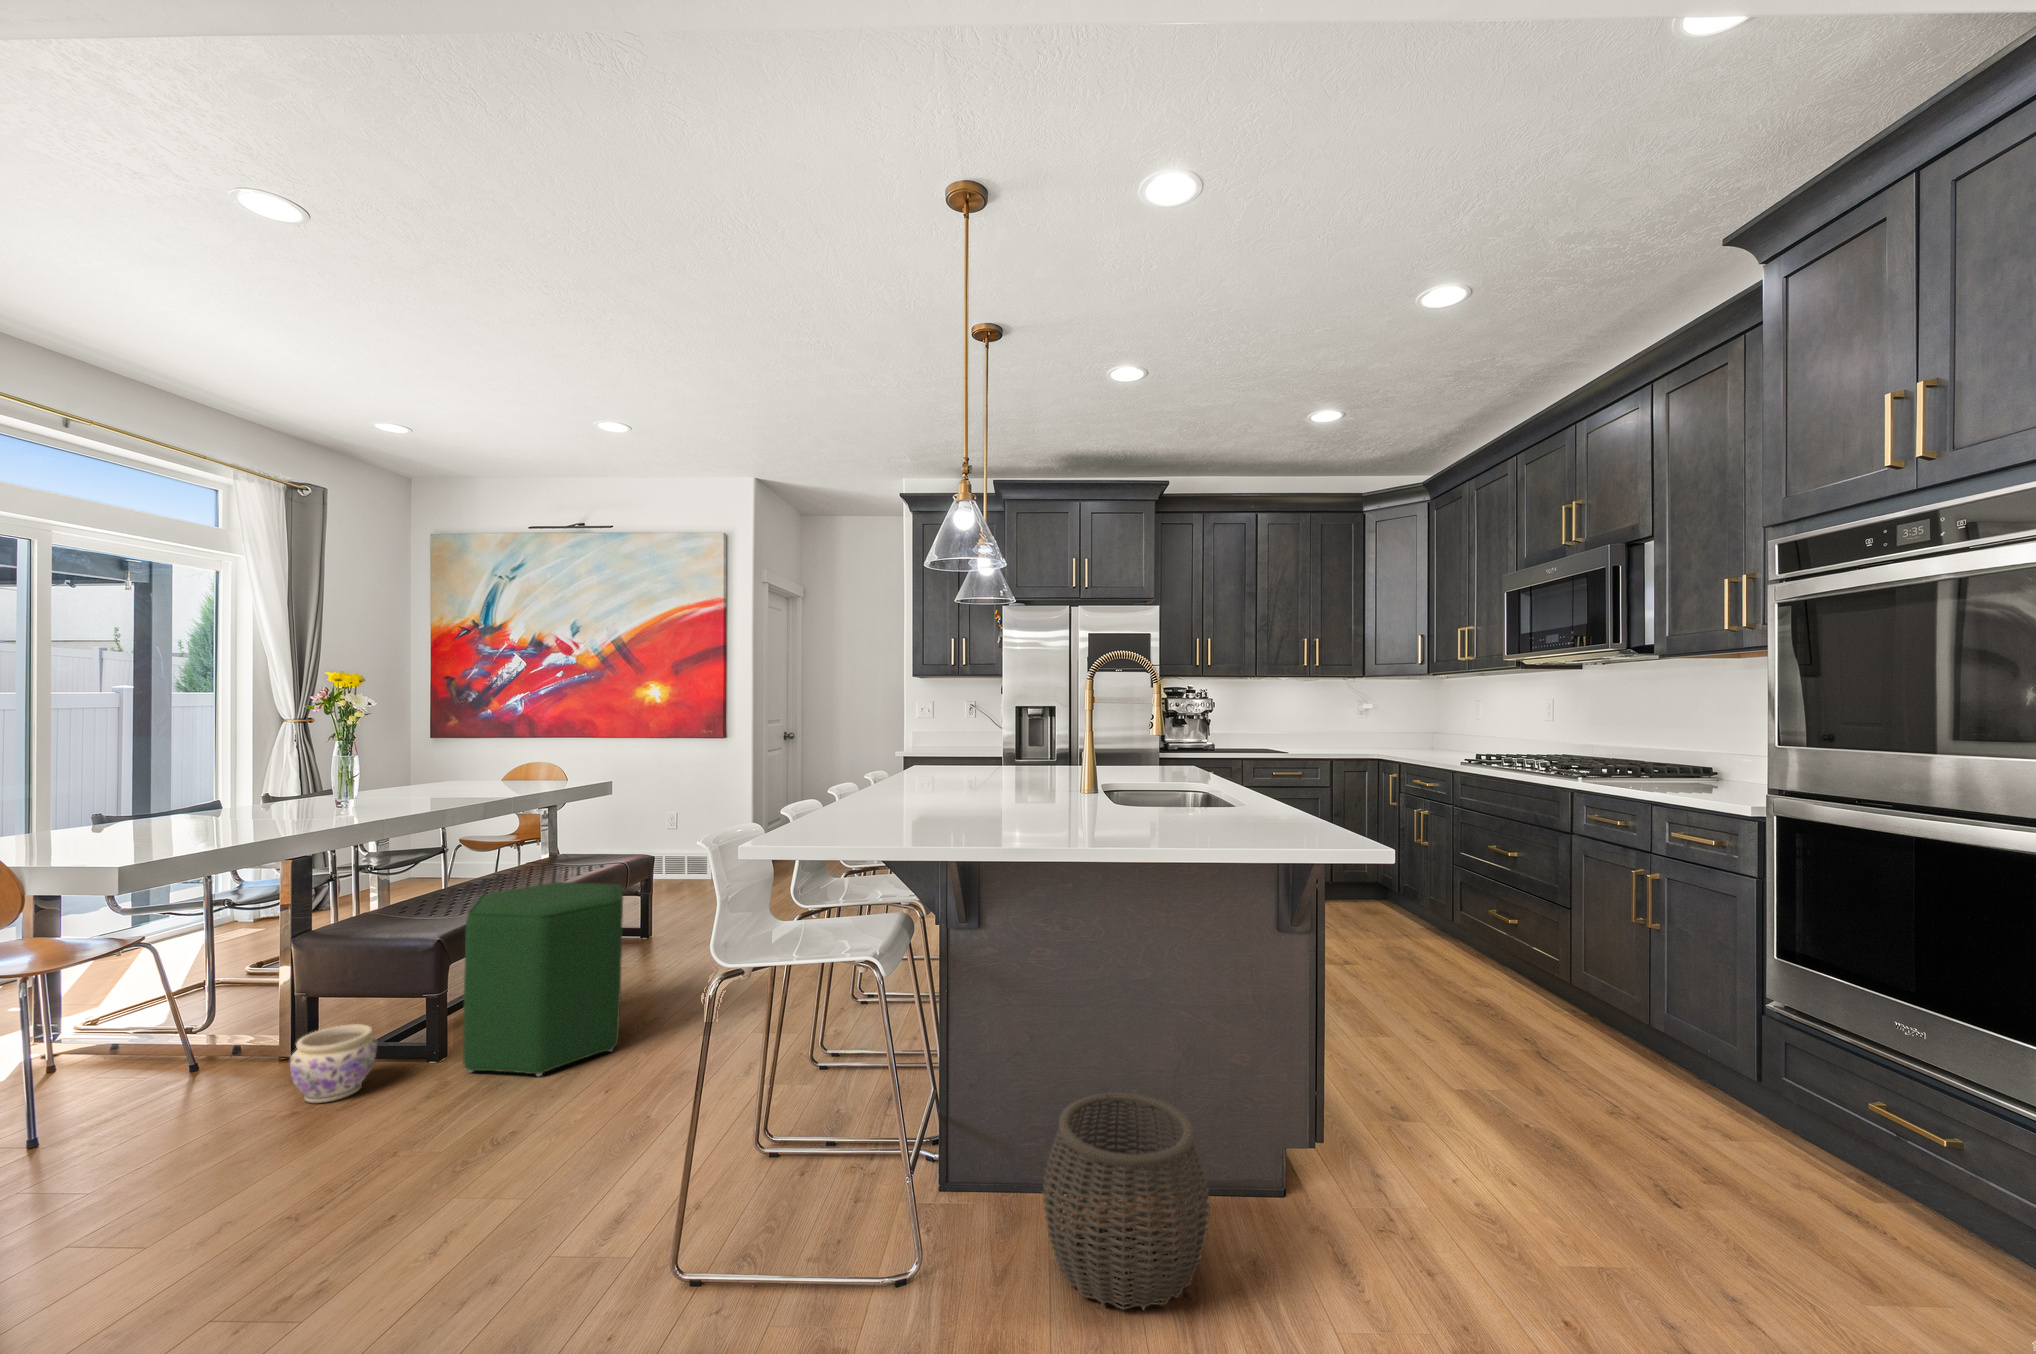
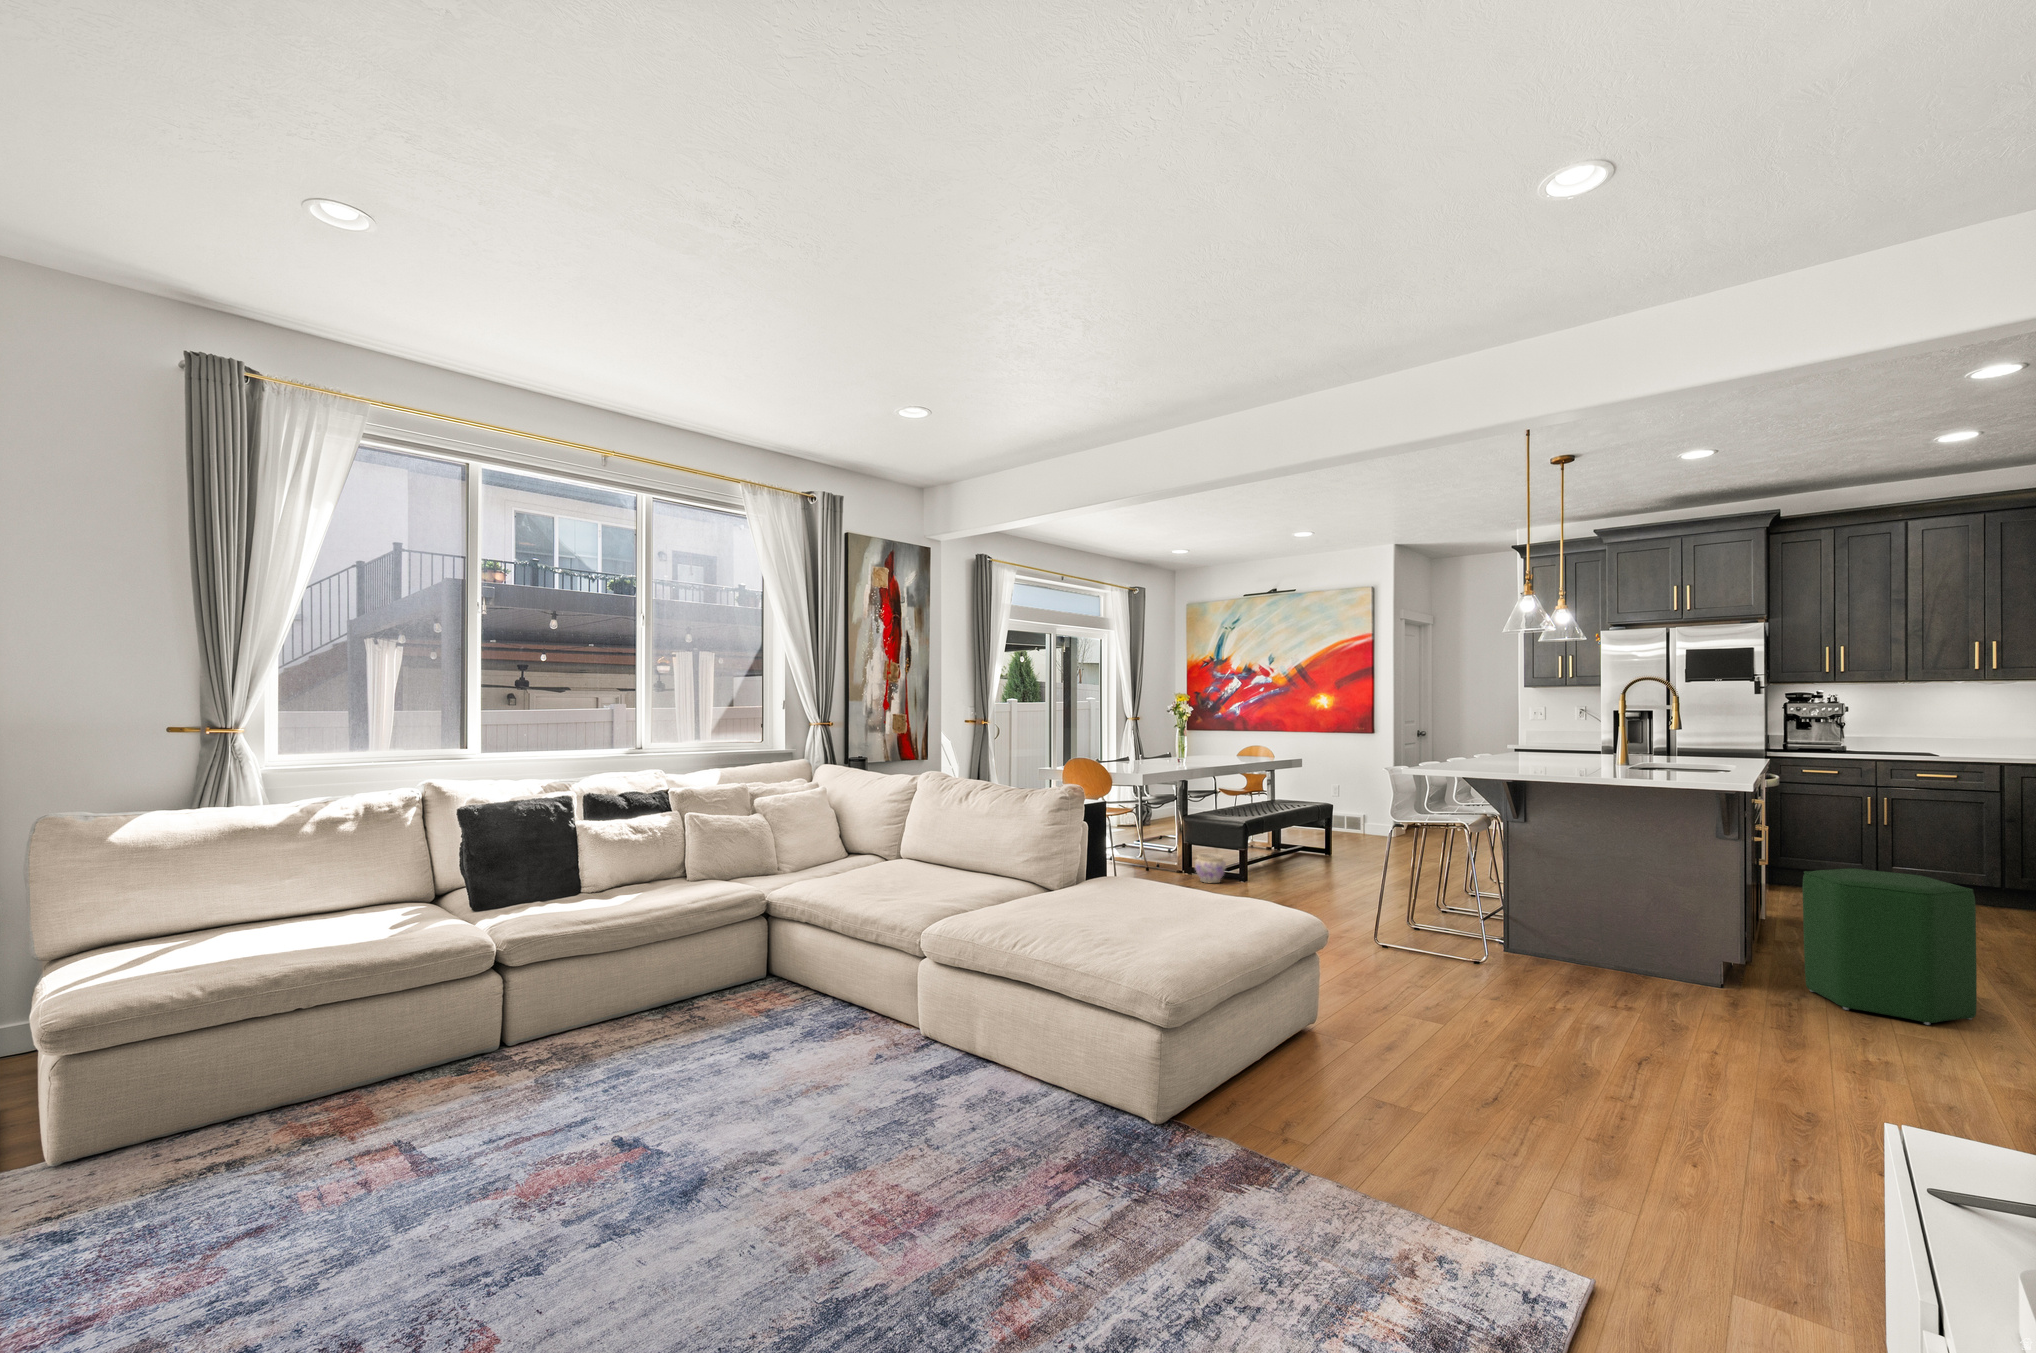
ottoman: present [463,882,623,1076] -> present [1803,868,1977,1025]
woven basket: present [1043,1092,1210,1310] -> none [1550,901,1645,986]

